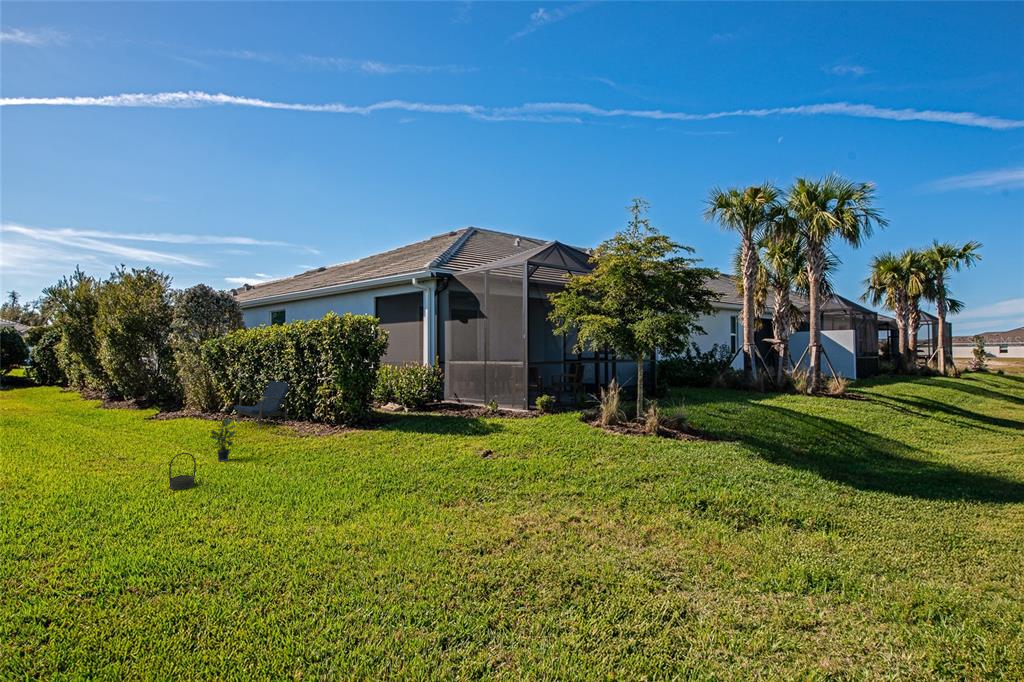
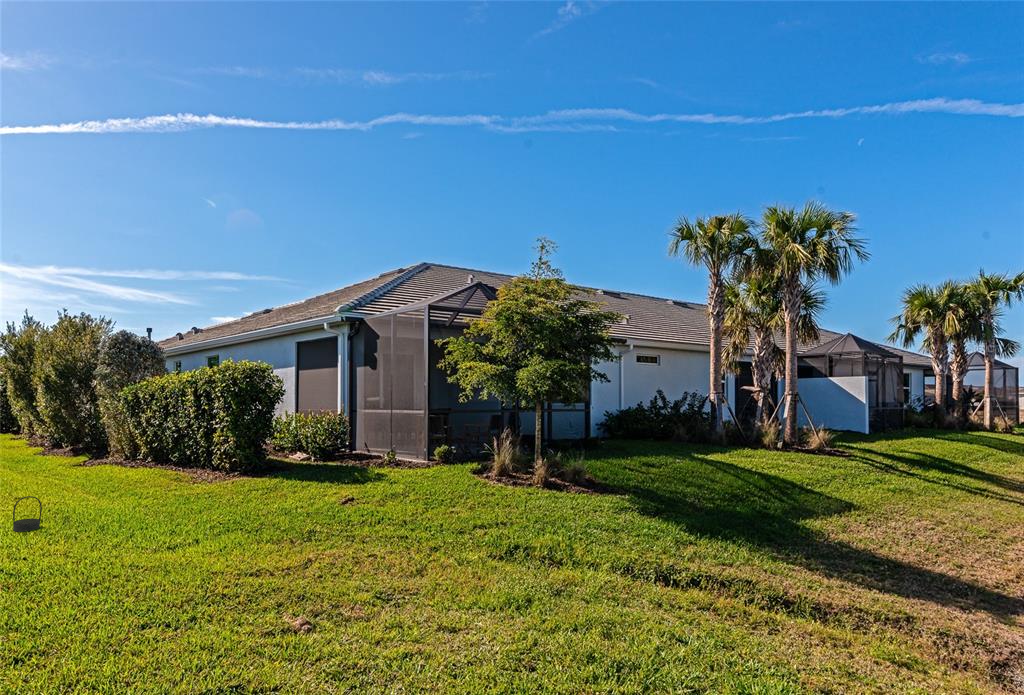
lounge chair: present [234,379,290,429] -> none [134,427,193,478]
potted plant: present [210,418,236,461] -> none [75,463,104,507]

